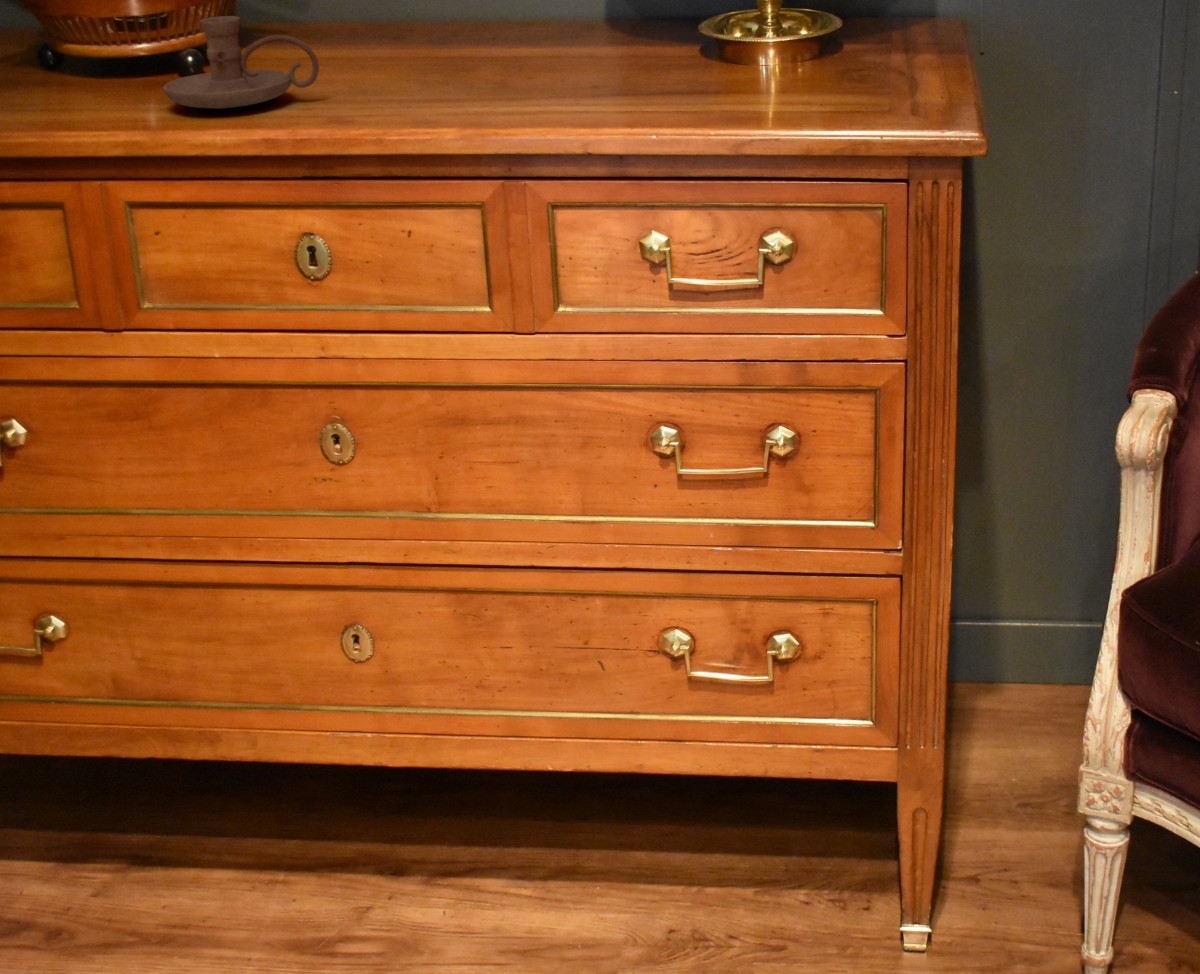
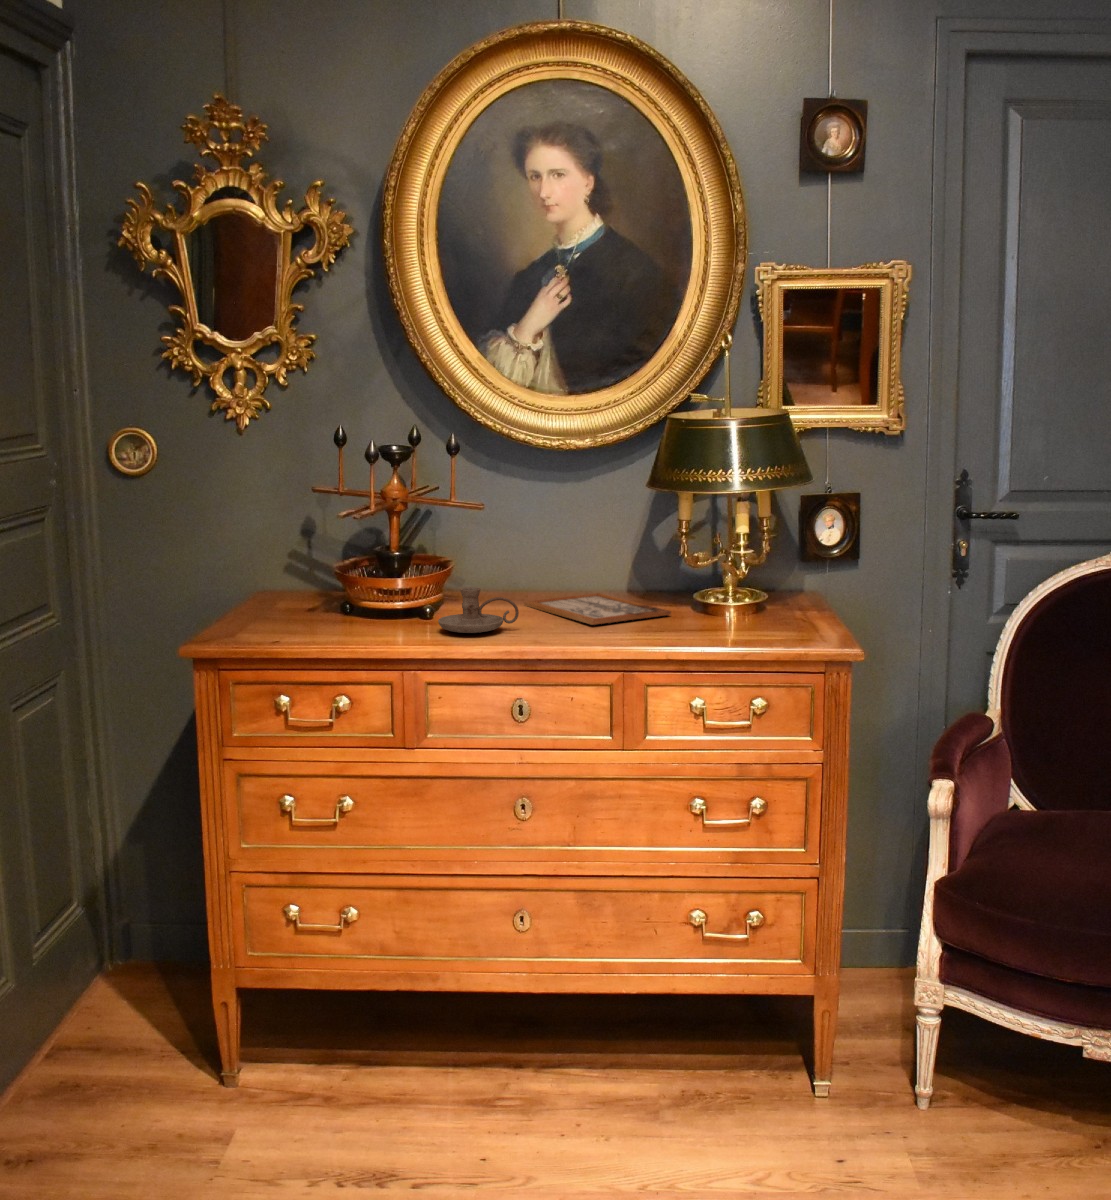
picture frame: none [383,26,642,87] -> present [524,593,671,625]

